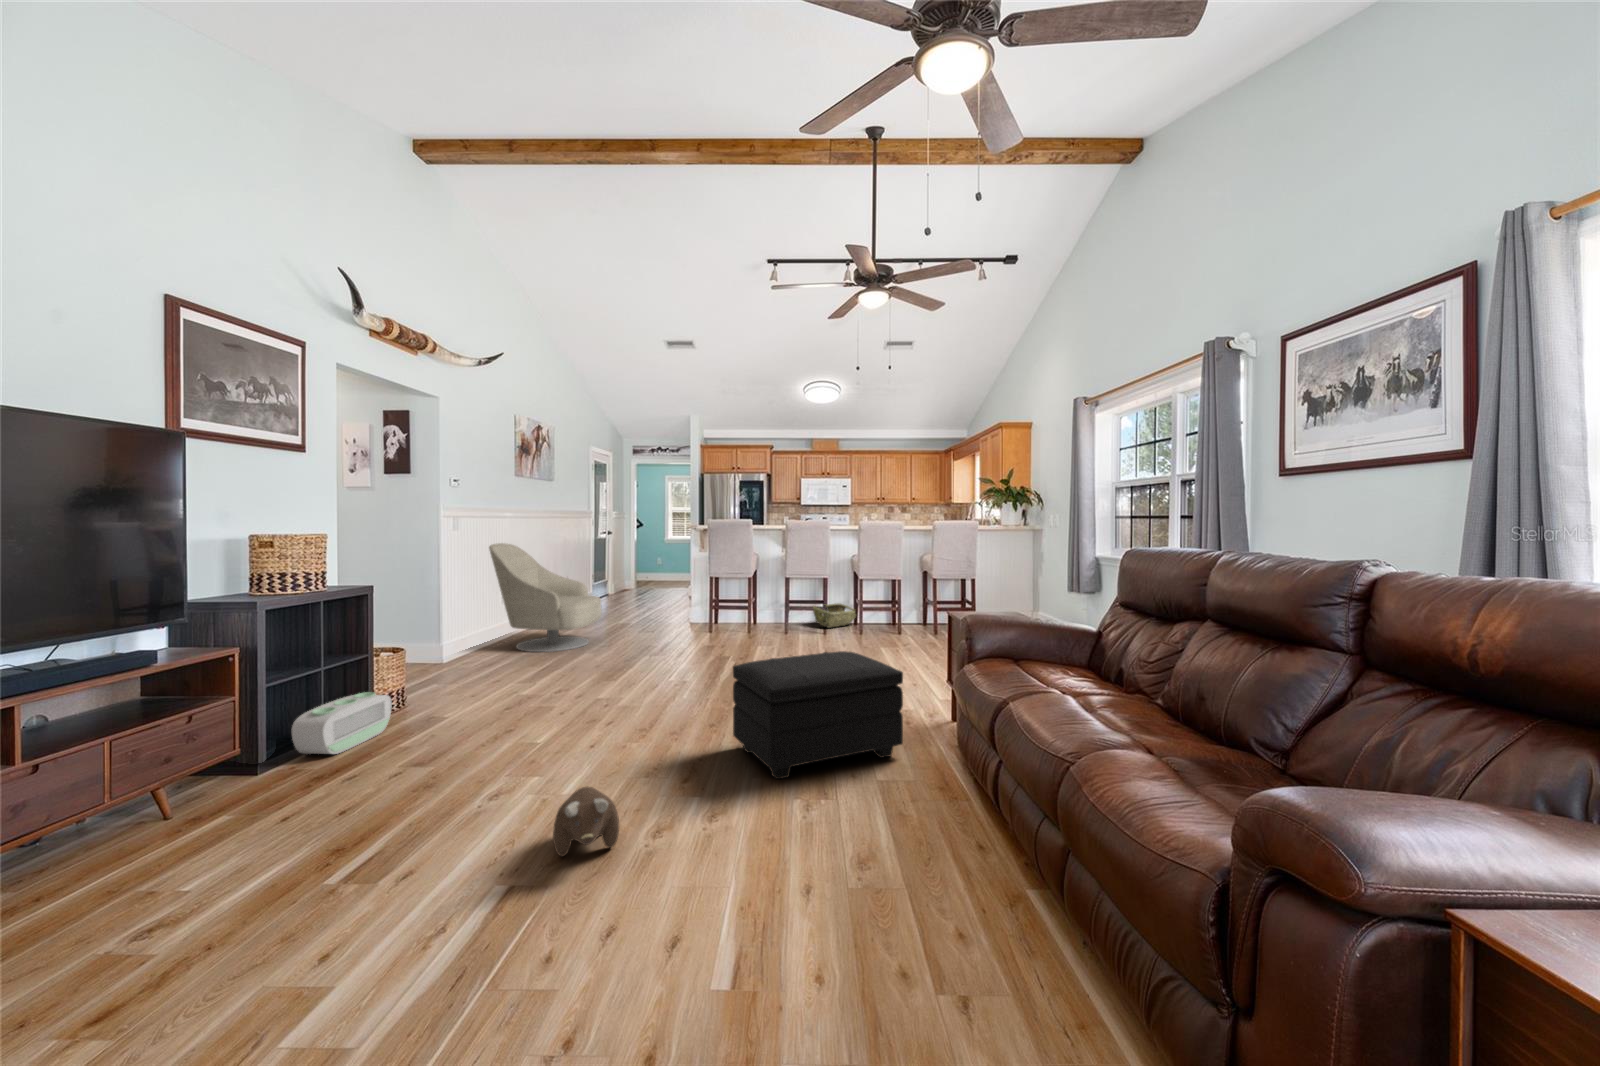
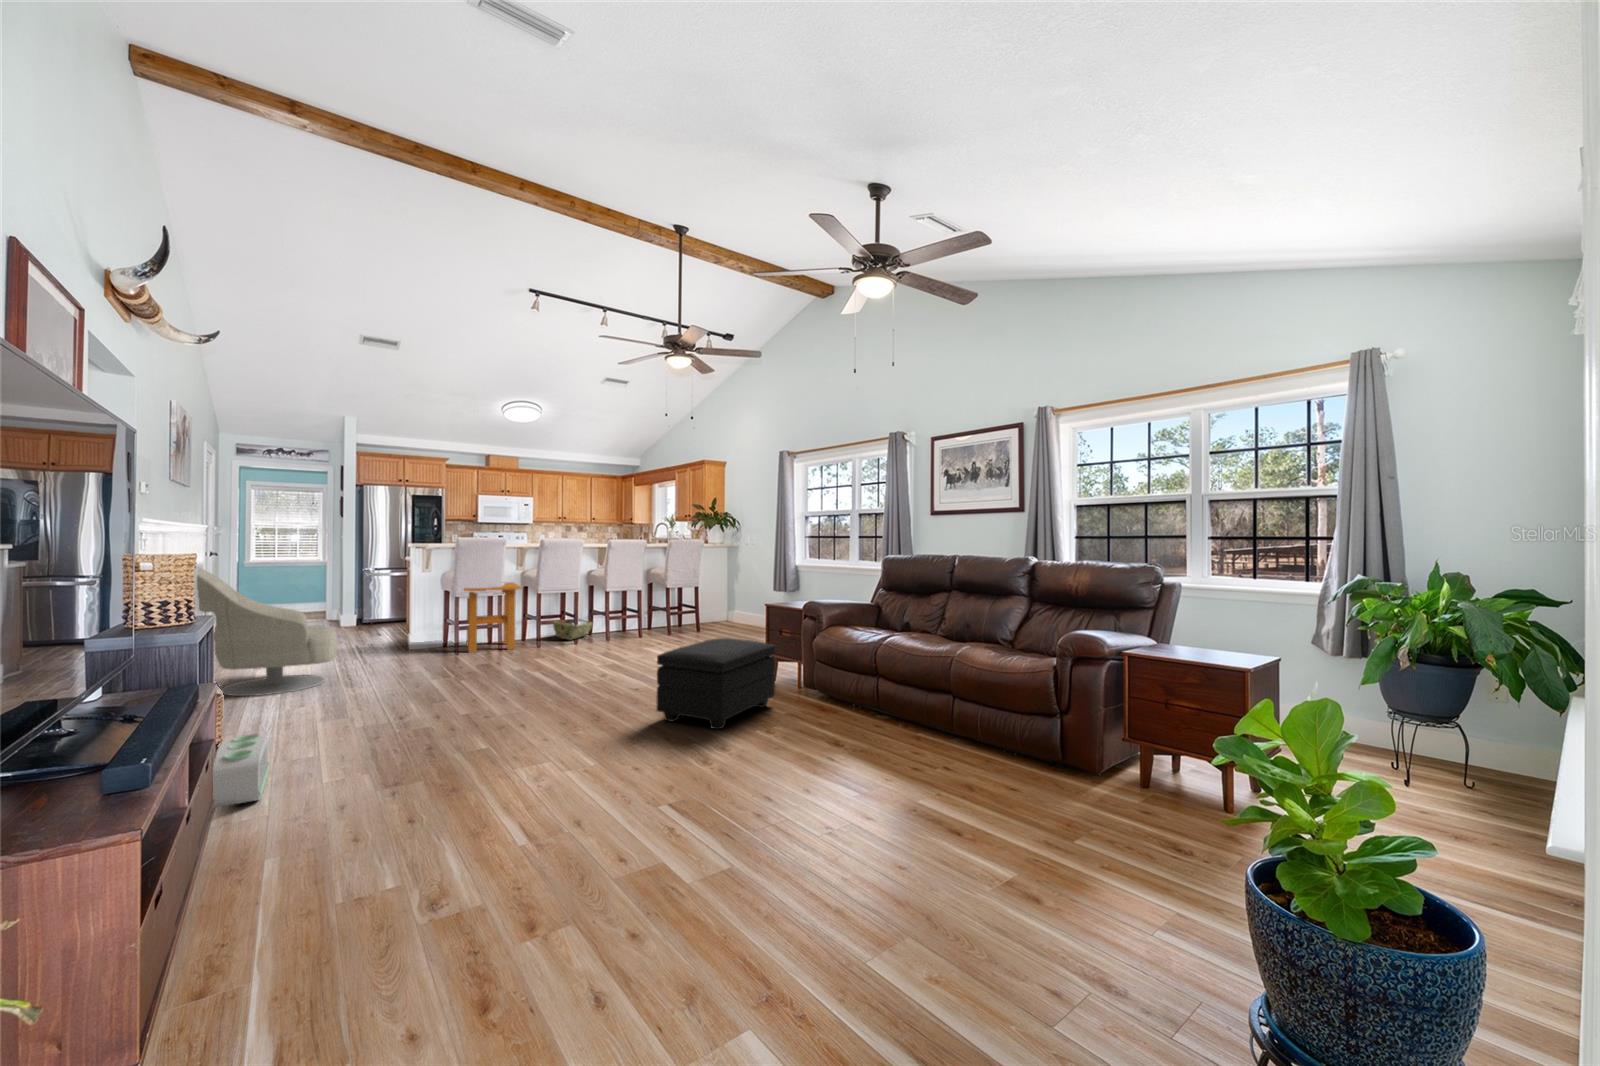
side table: none [719,564,780,632] -> present [464,582,521,652]
plush toy: present [553,787,619,856] -> none [639,739,699,790]

